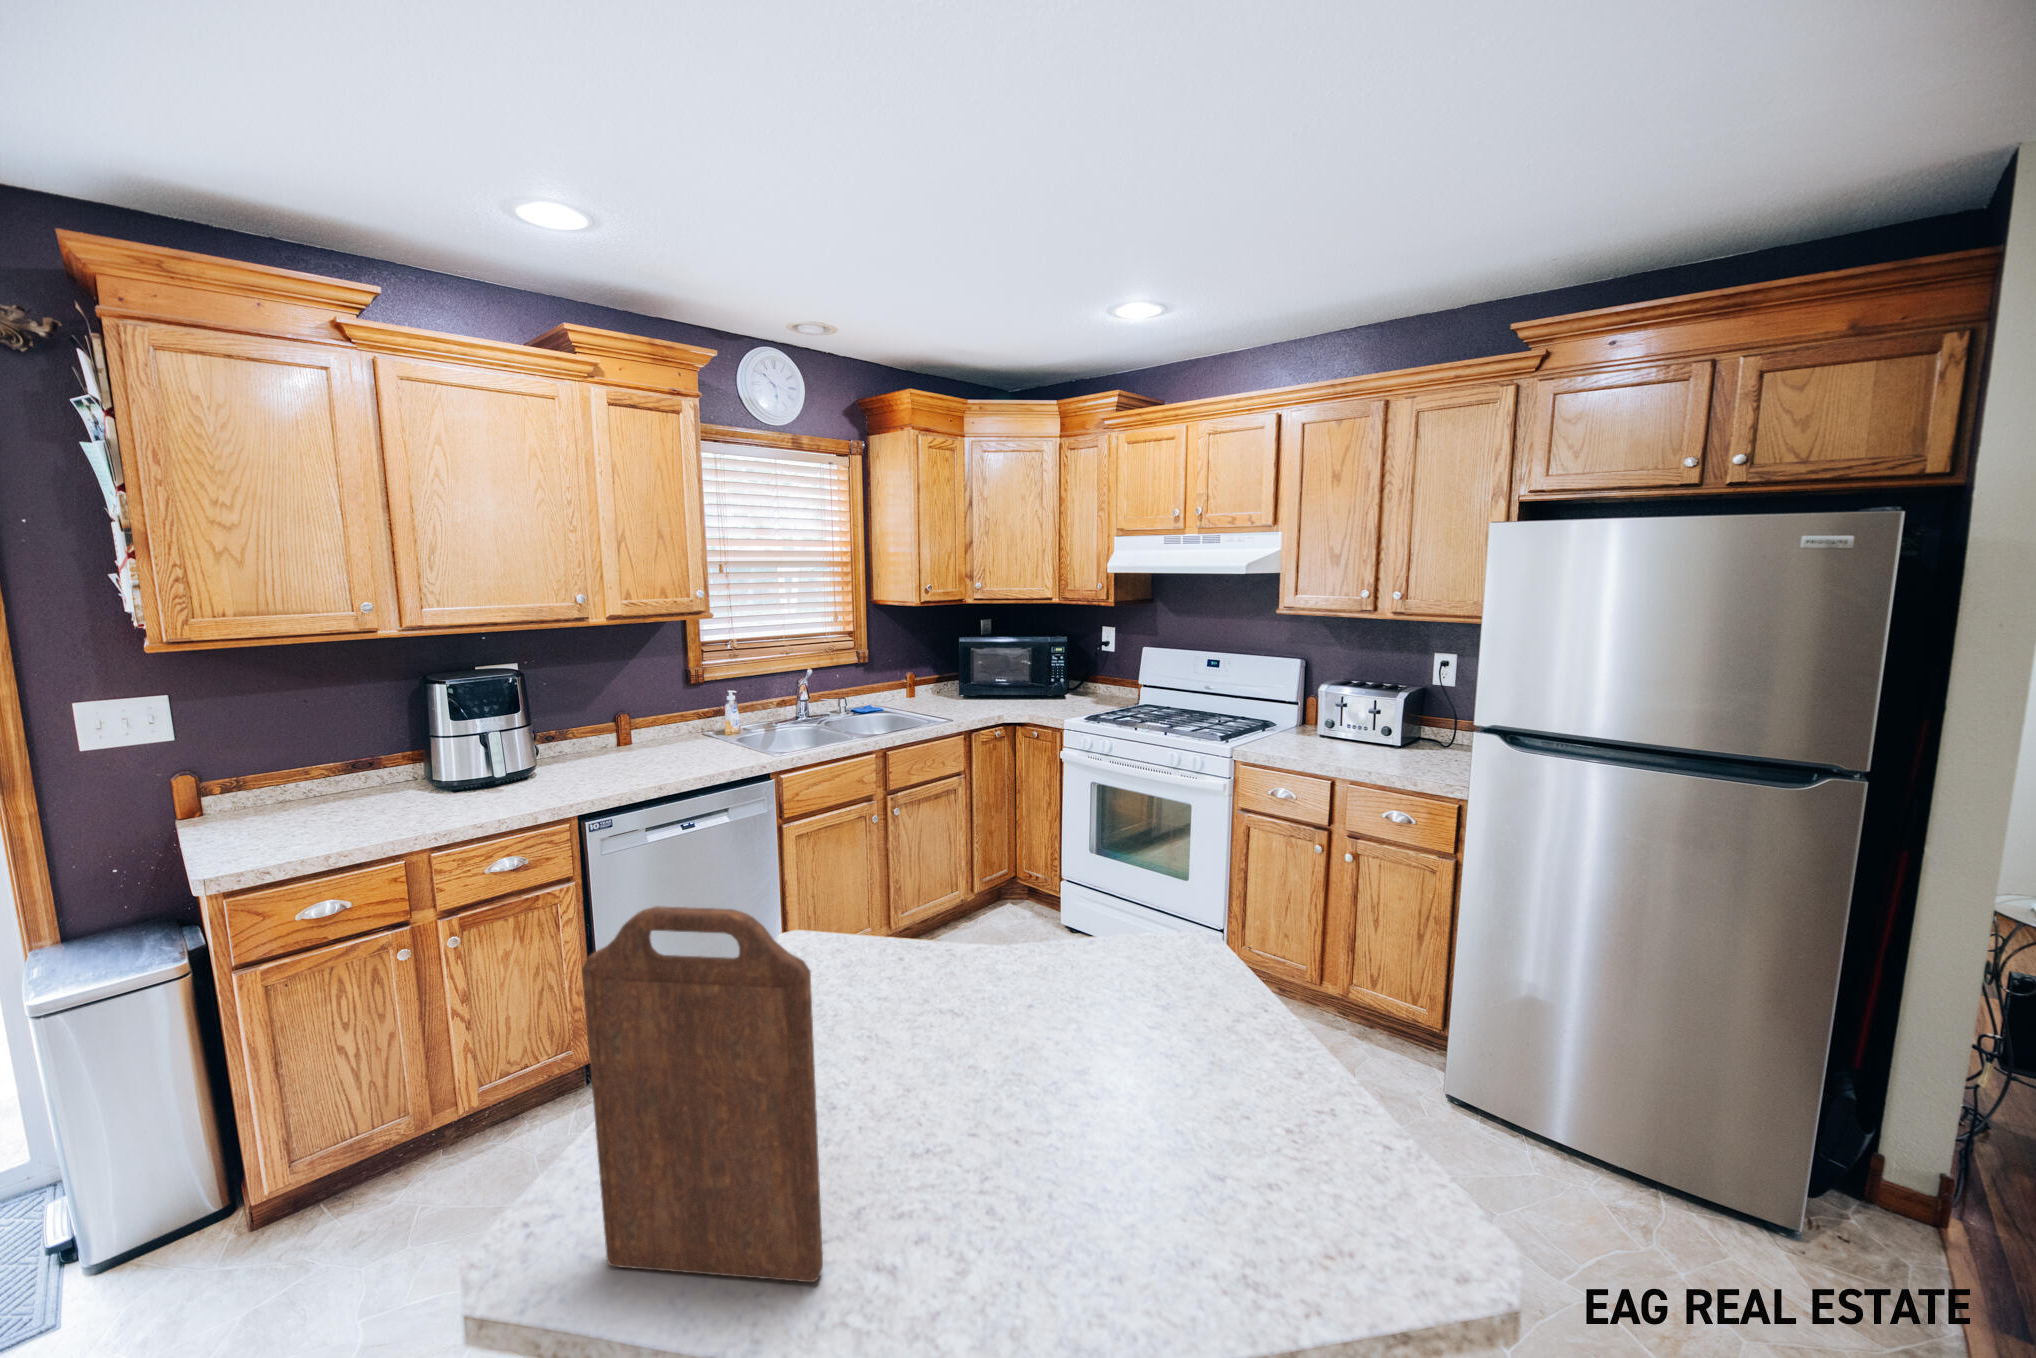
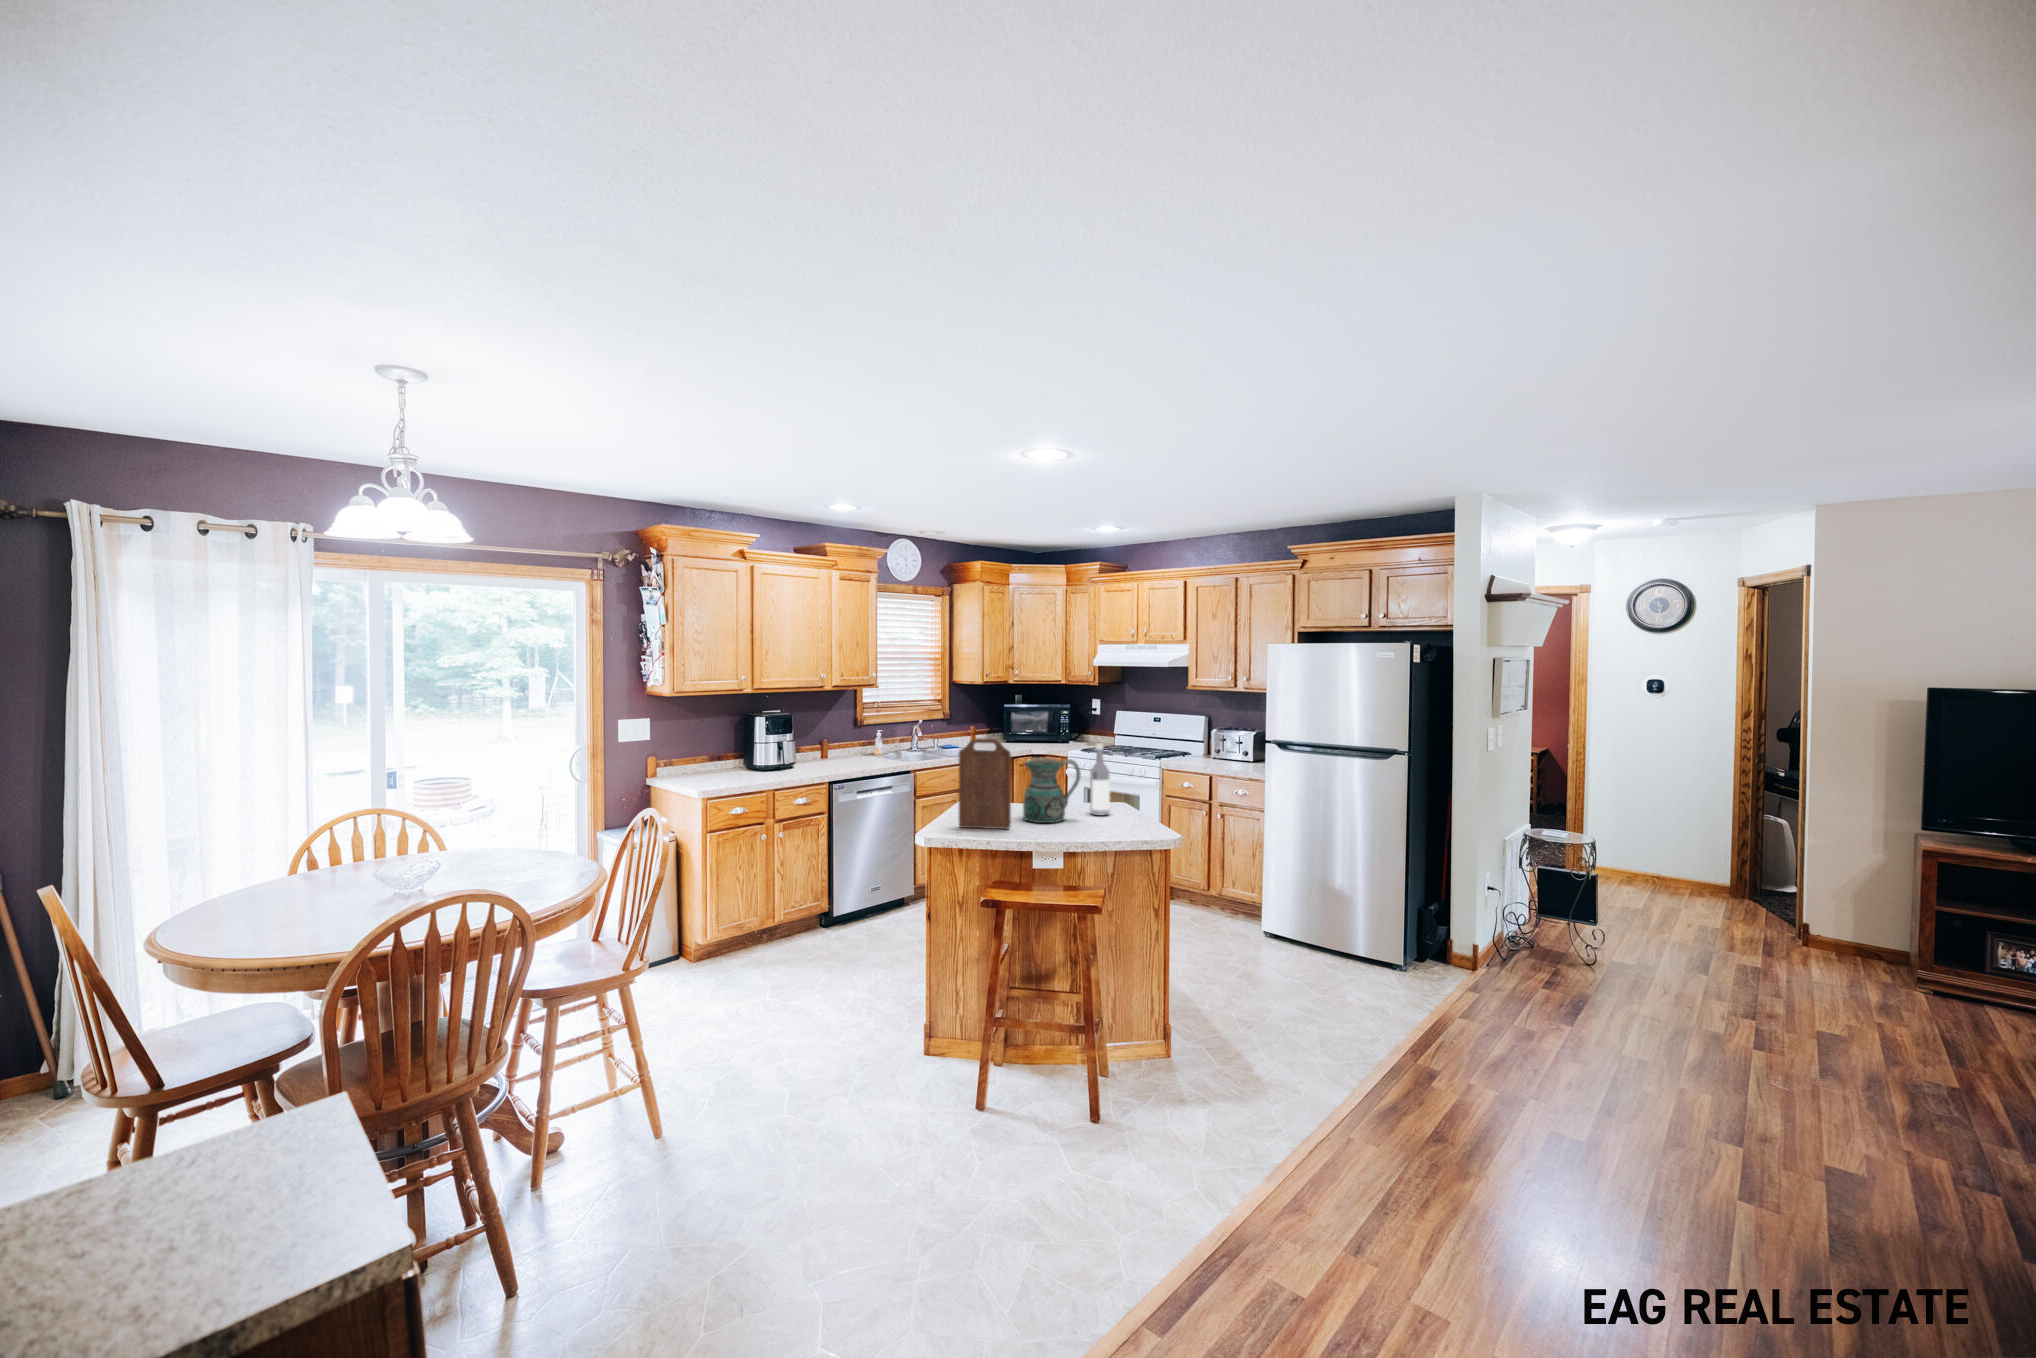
wine bottle: none [1139,842,1206,1086] -> present [1090,744,1110,815]
ceramic pitcher: none [903,908,1113,1188] -> present [1023,758,1081,823]

